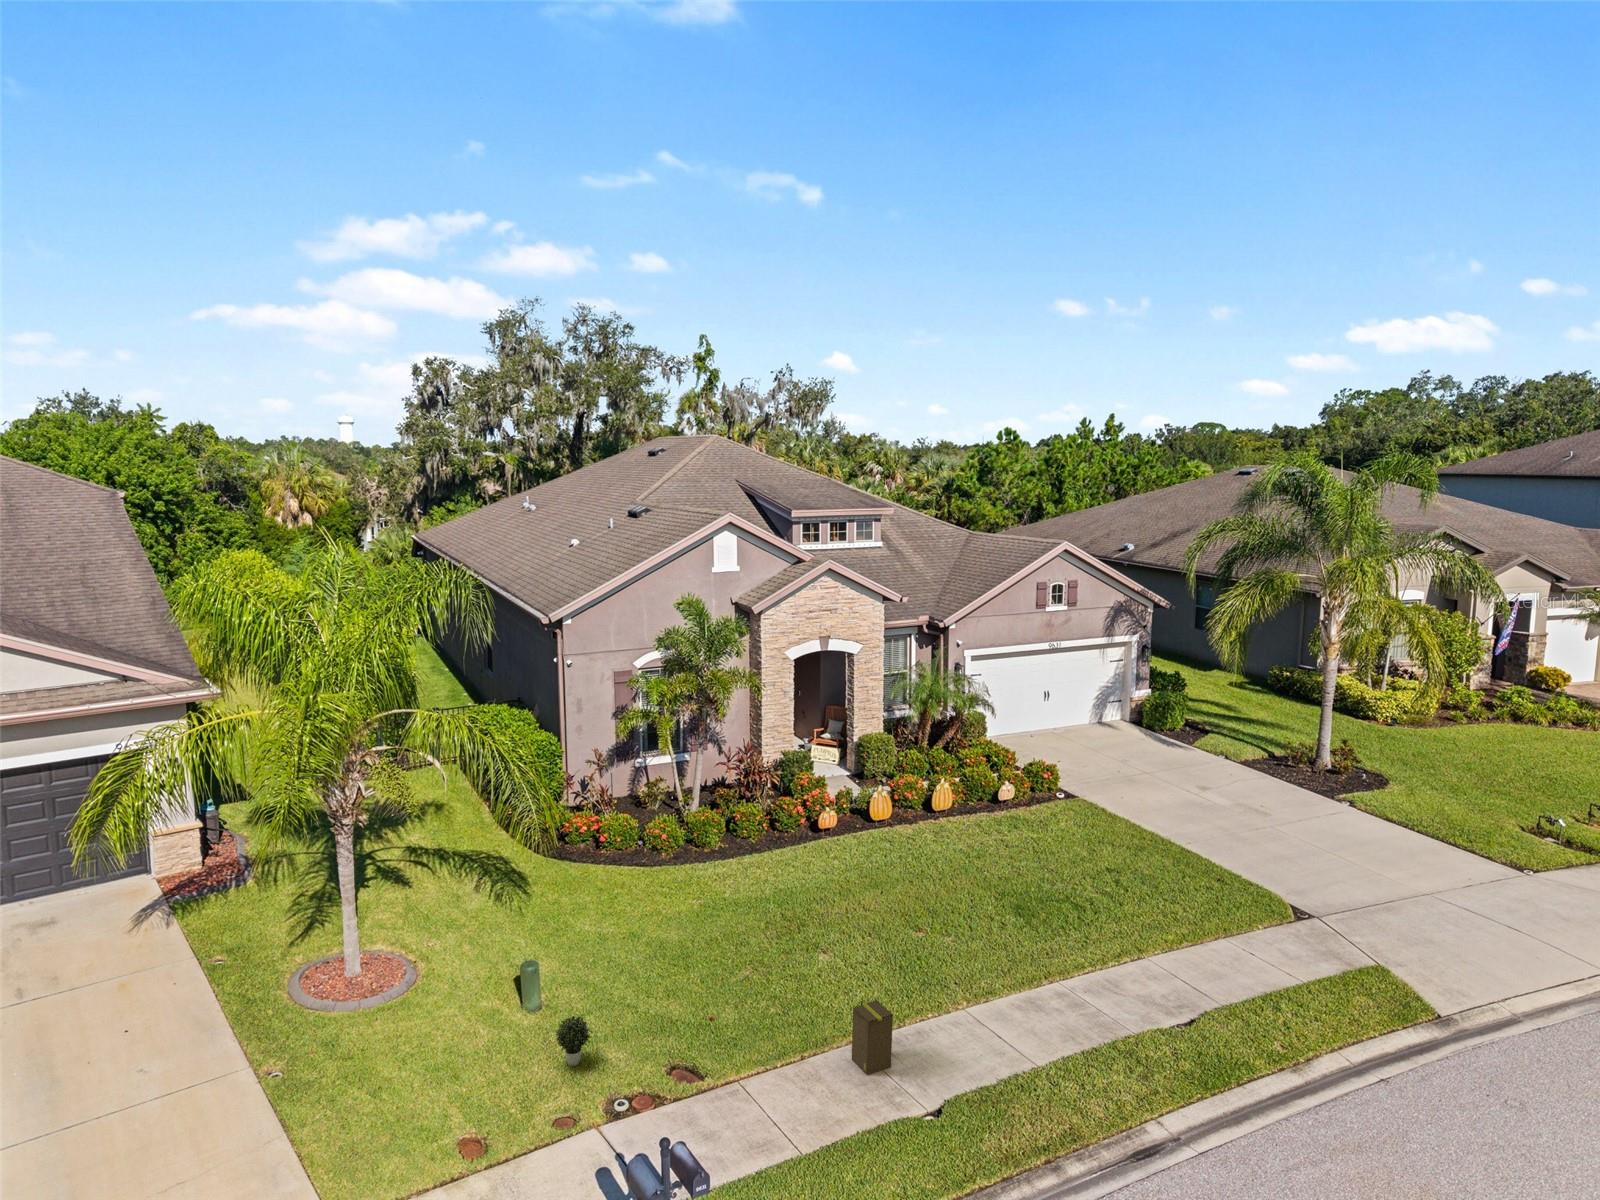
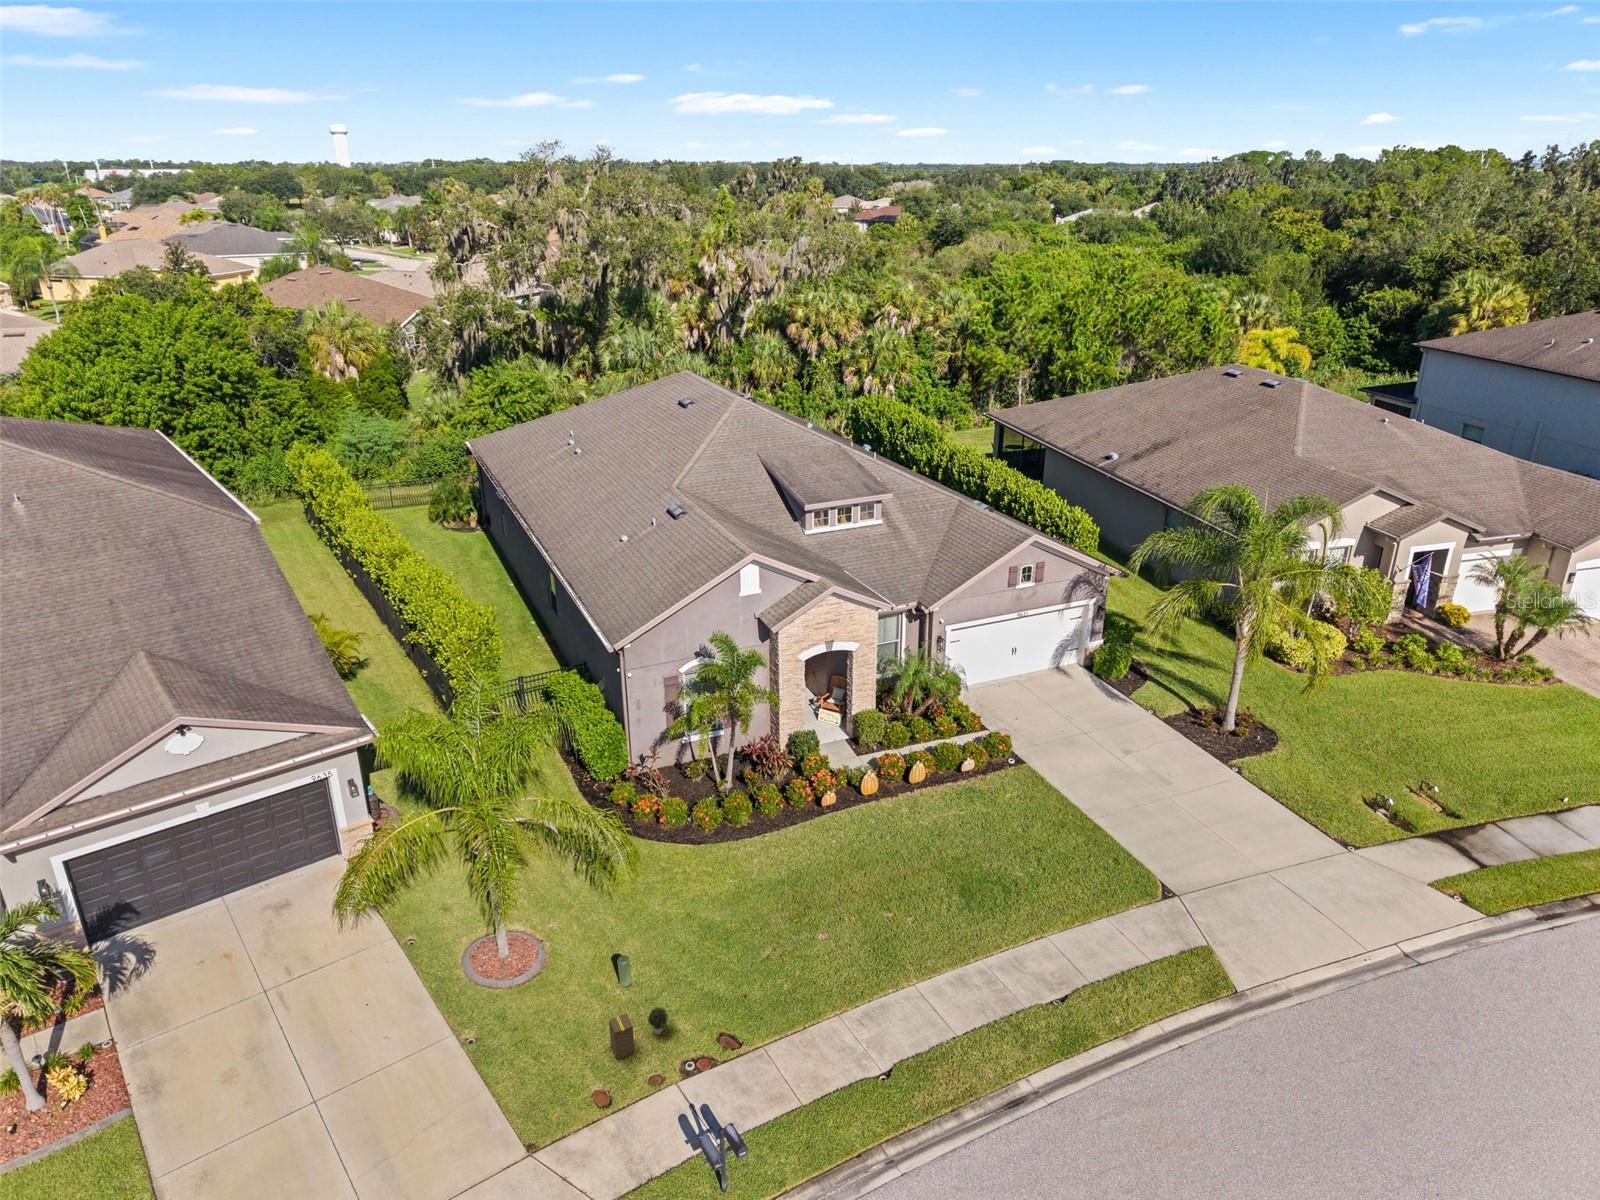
cardboard box: present [852,1000,893,1075] -> present [609,1014,634,1059]

